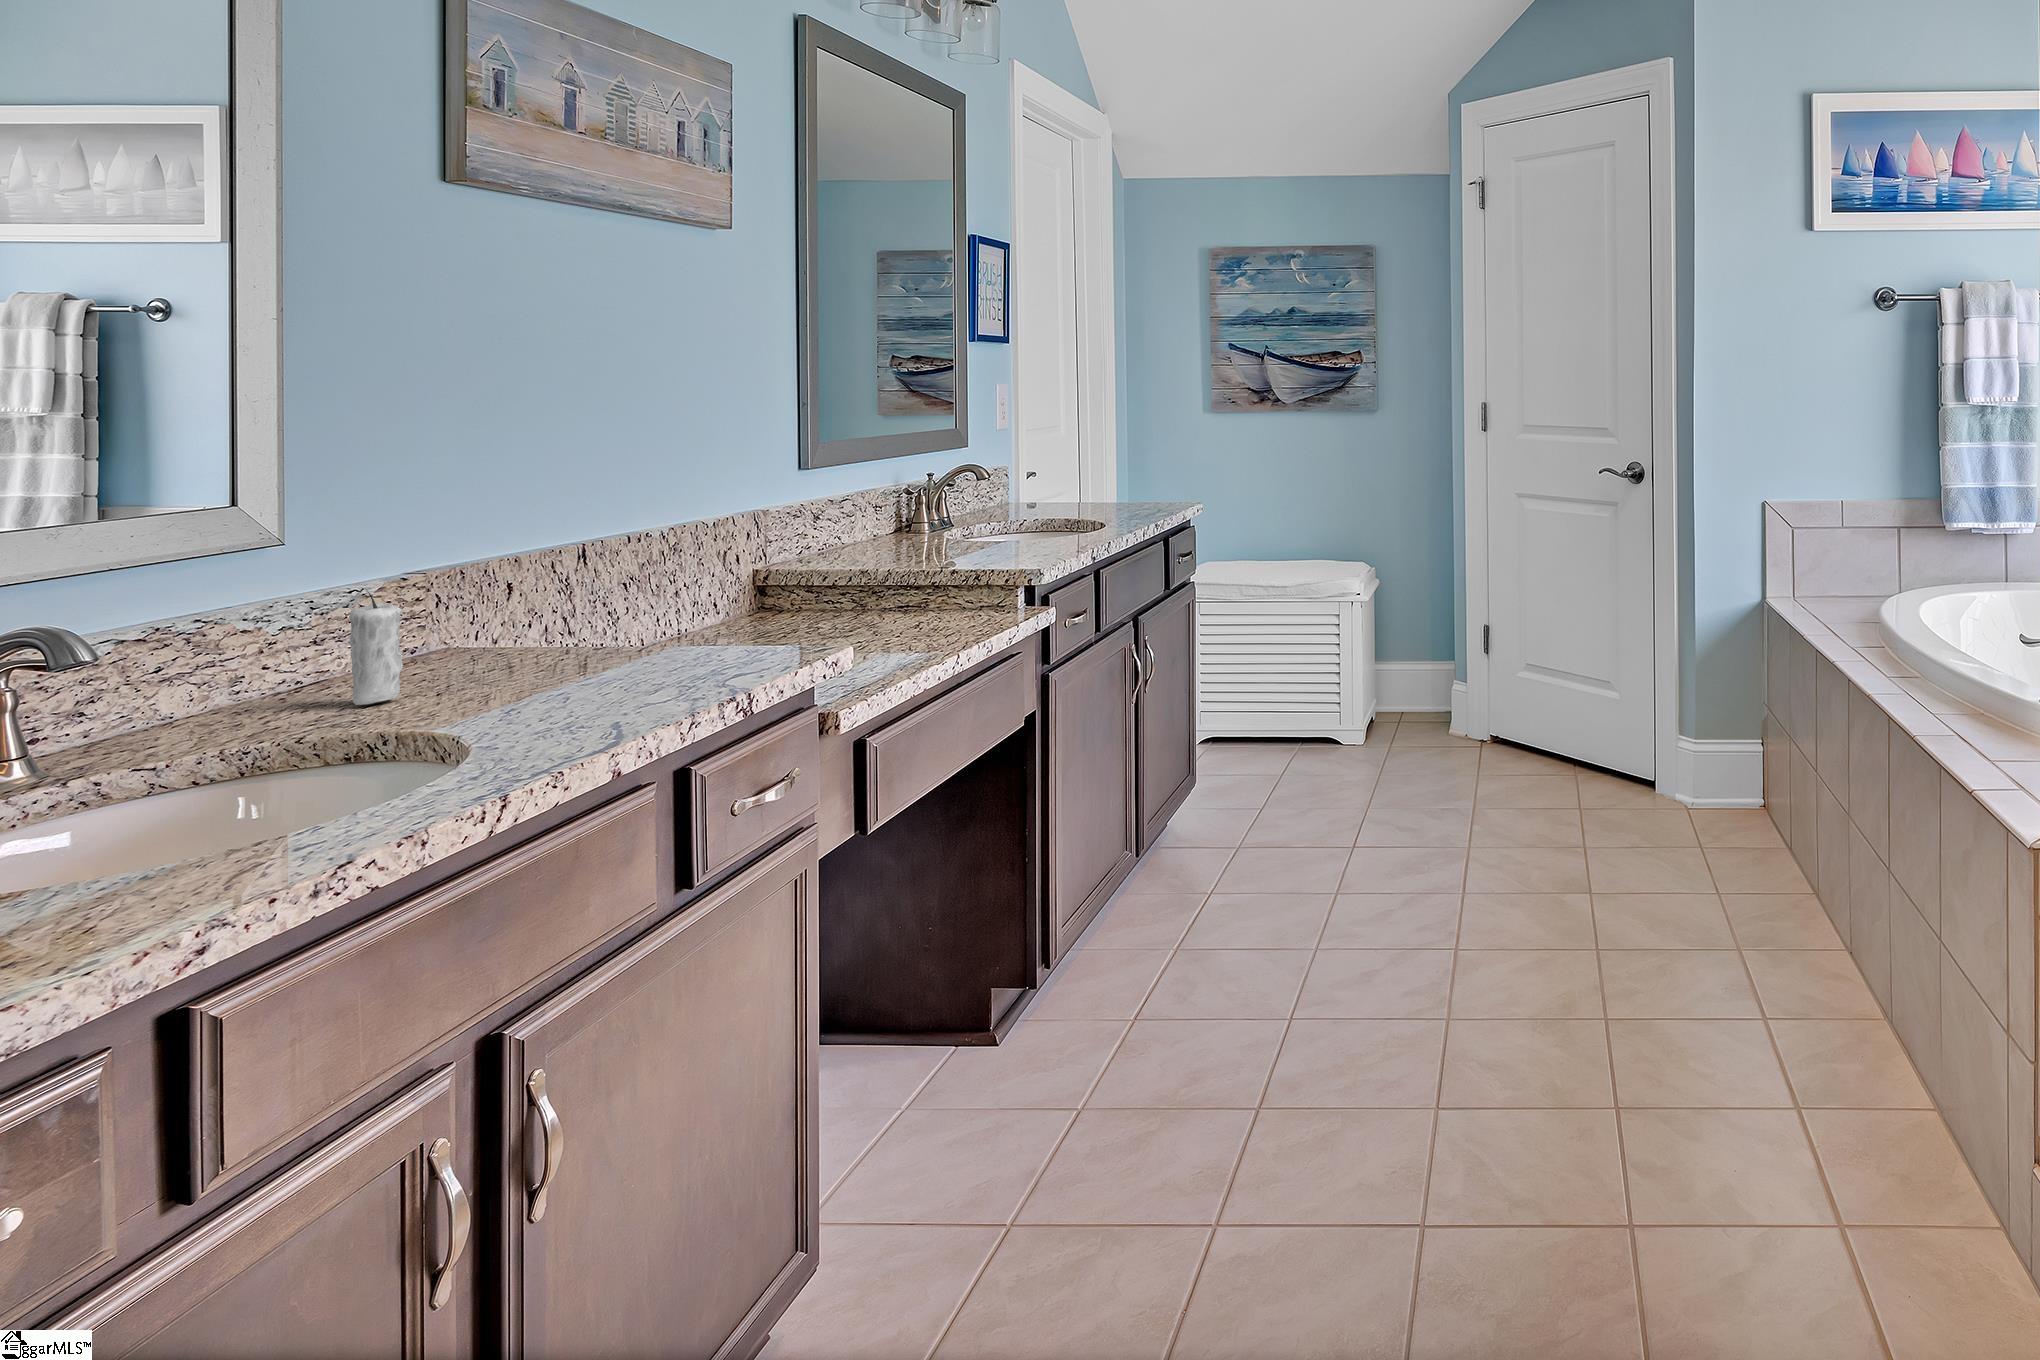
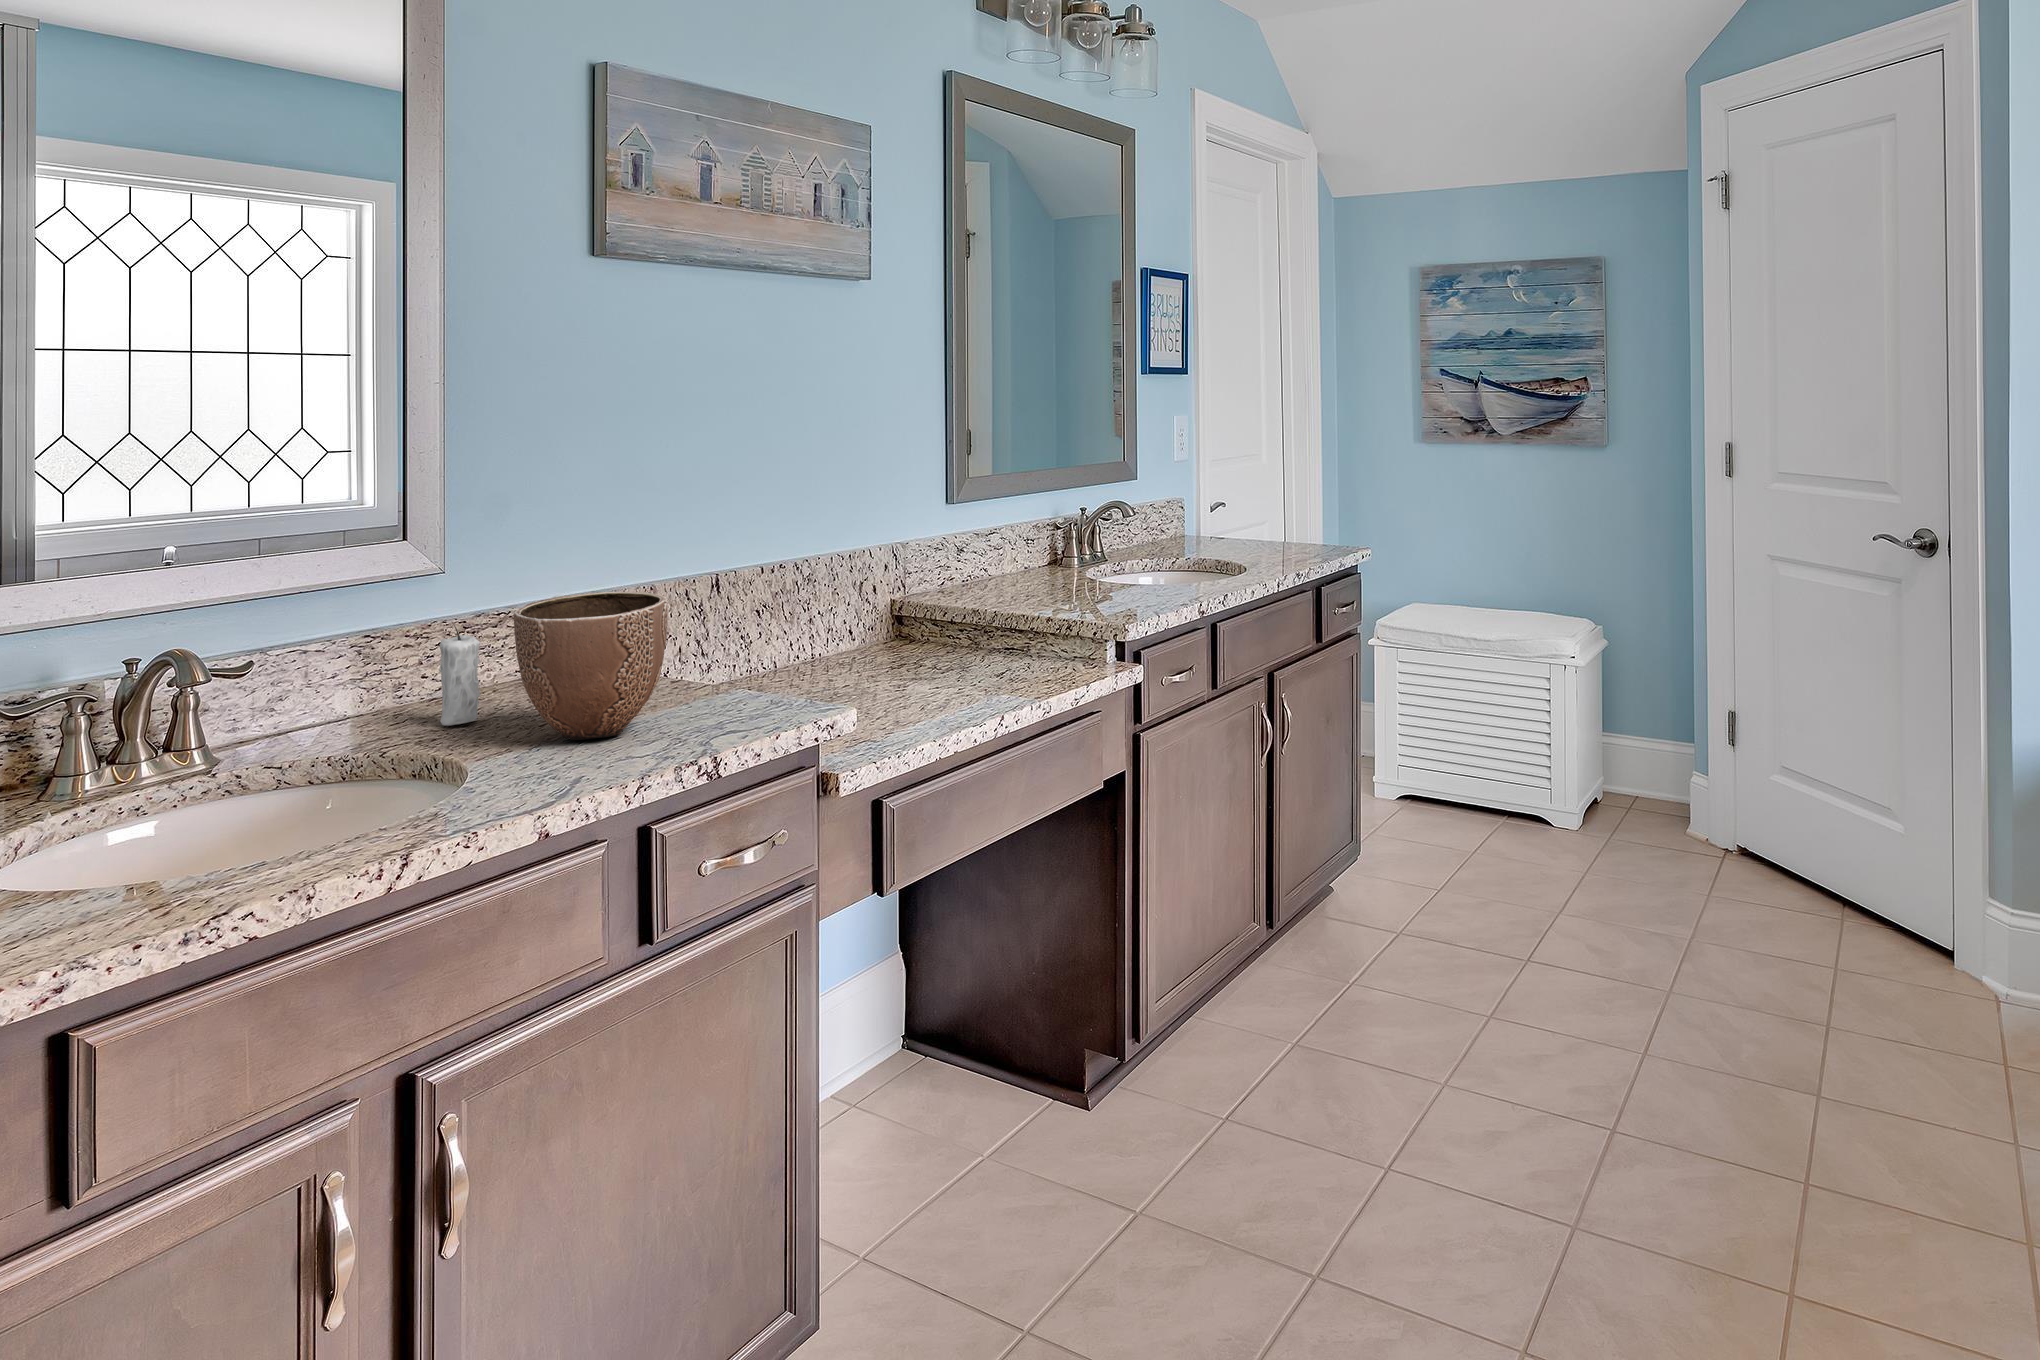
decorative bowl: none [486,542,667,697] -> present [514,592,667,740]

